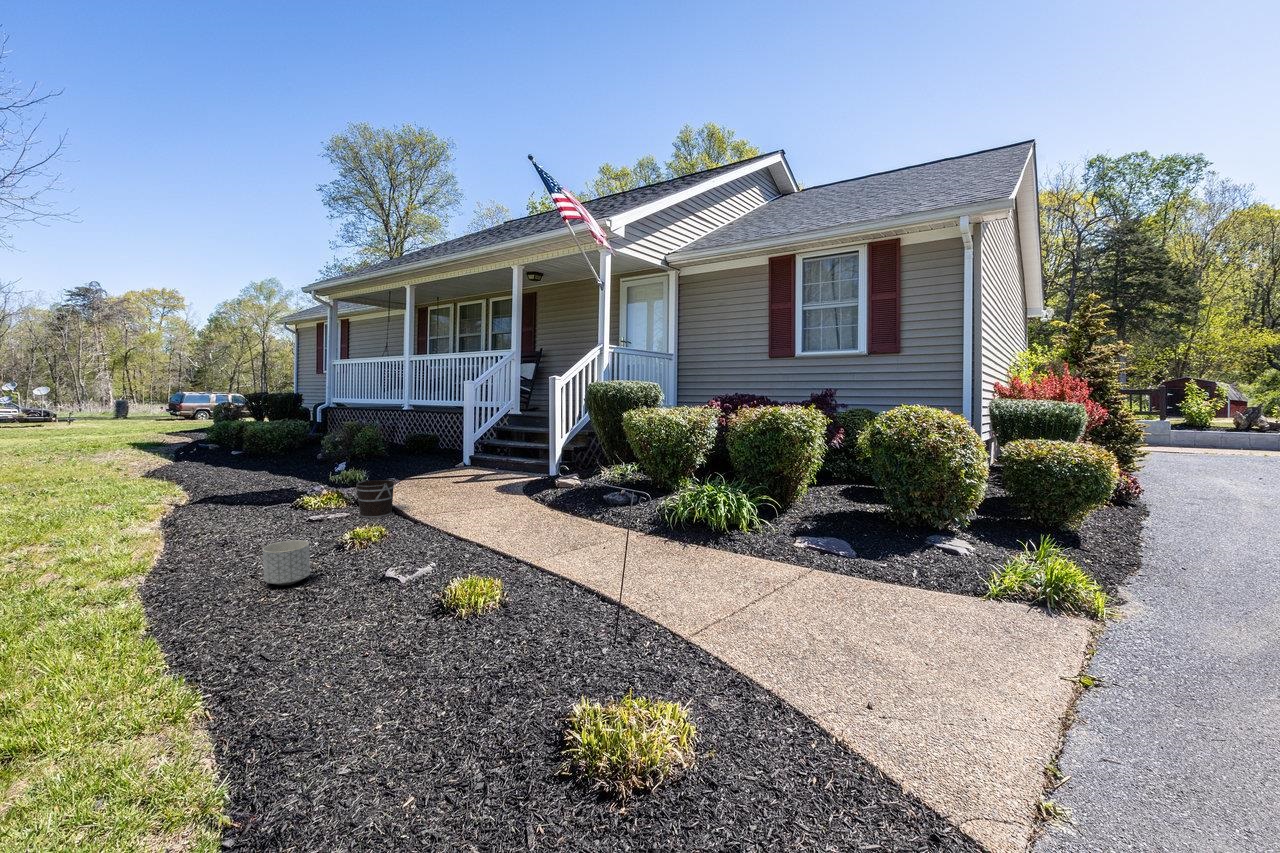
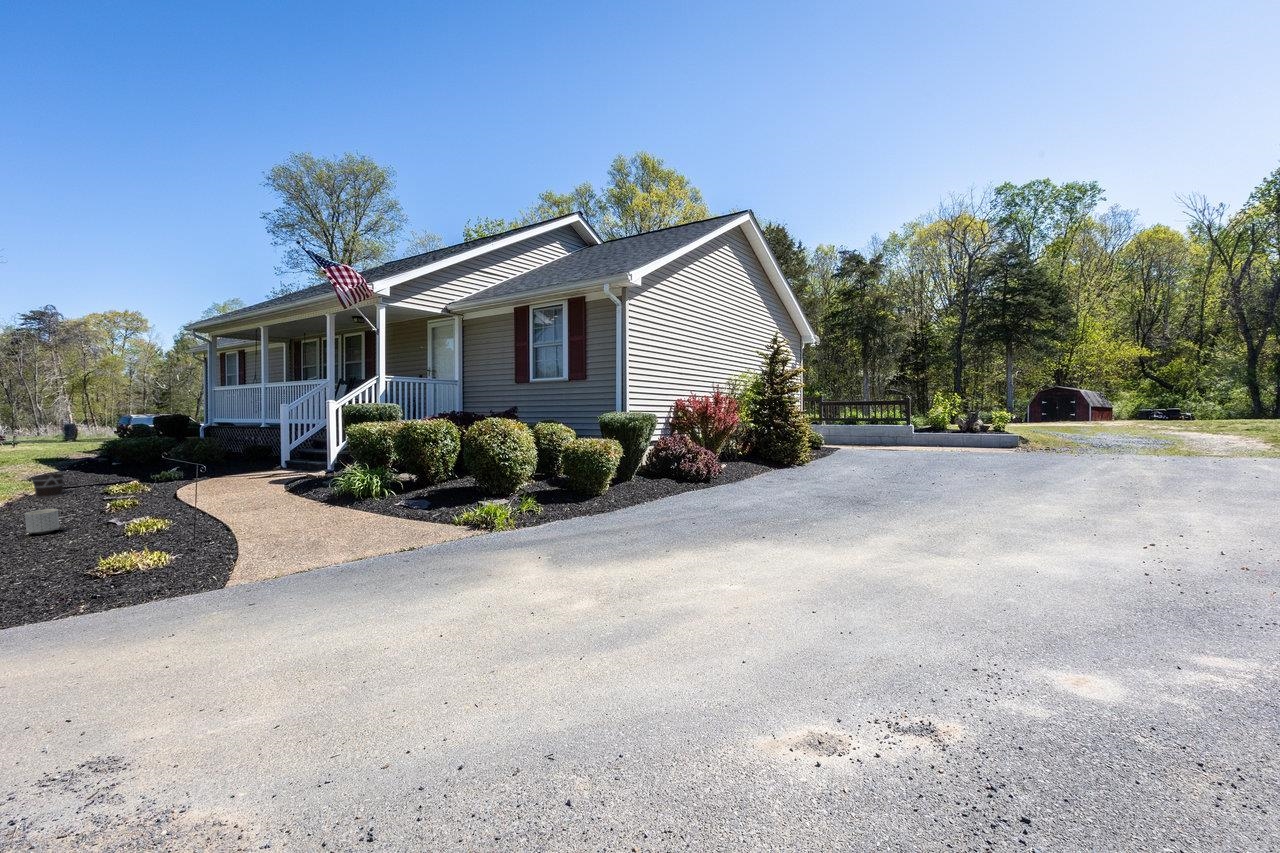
bucket: present [356,480,394,518] -> present [32,474,64,498]

